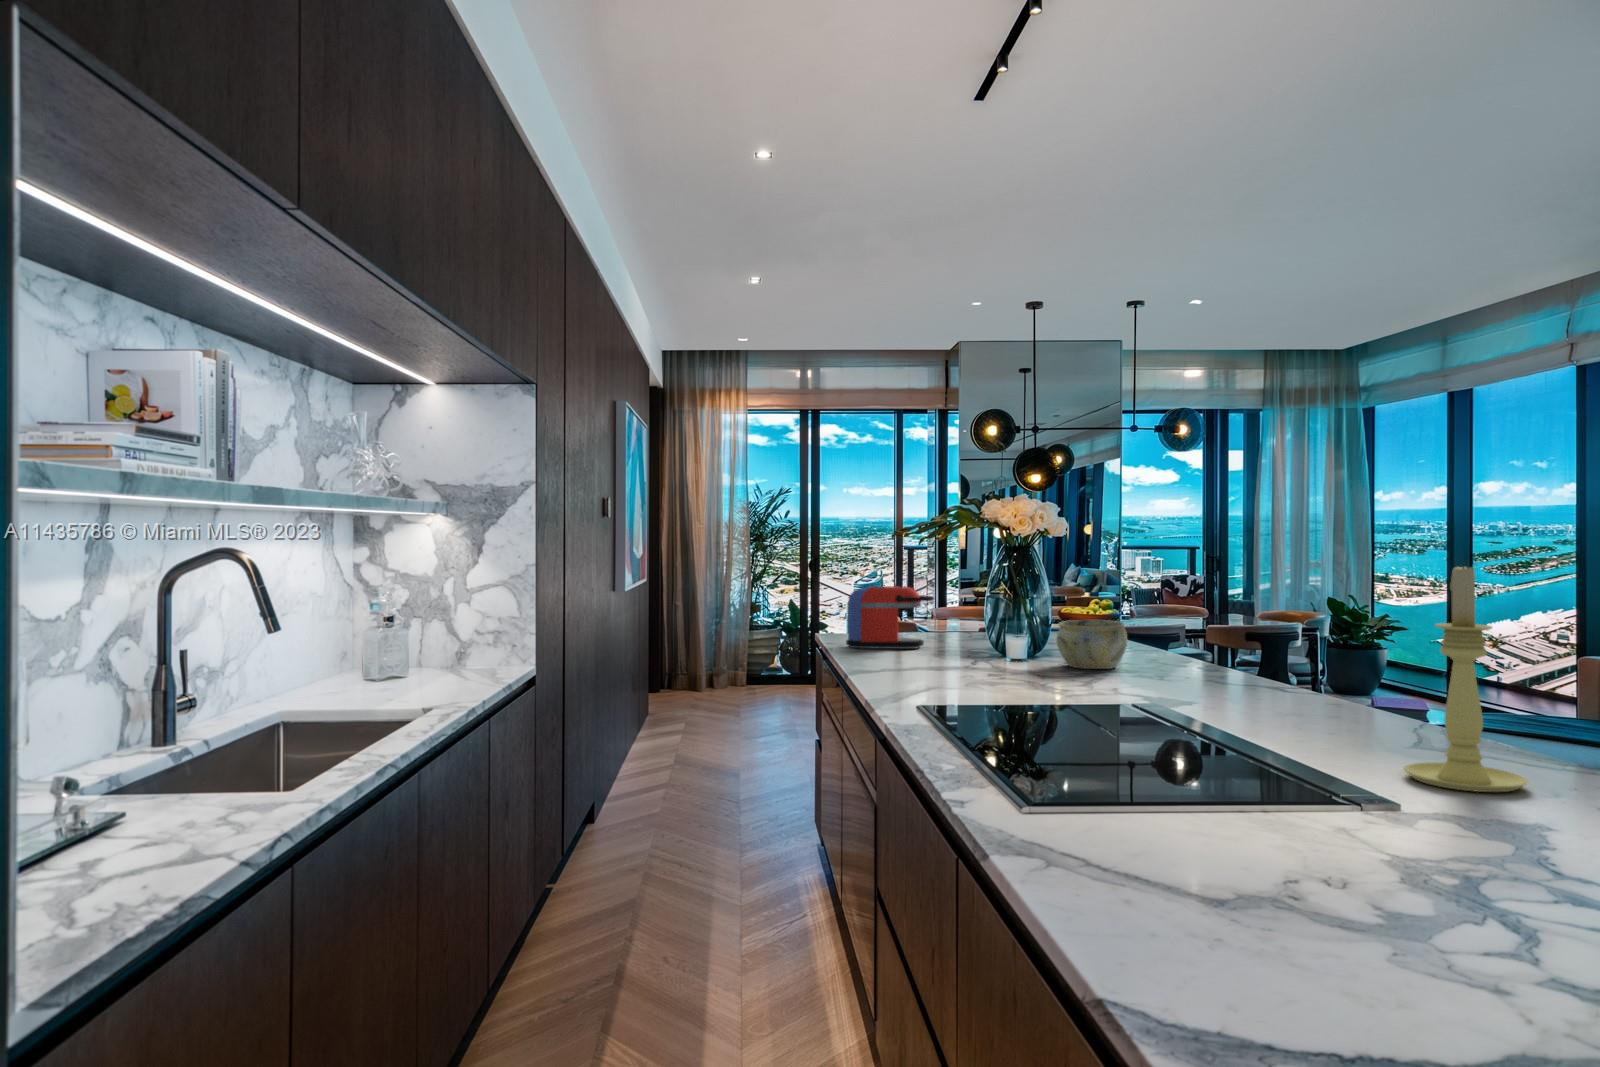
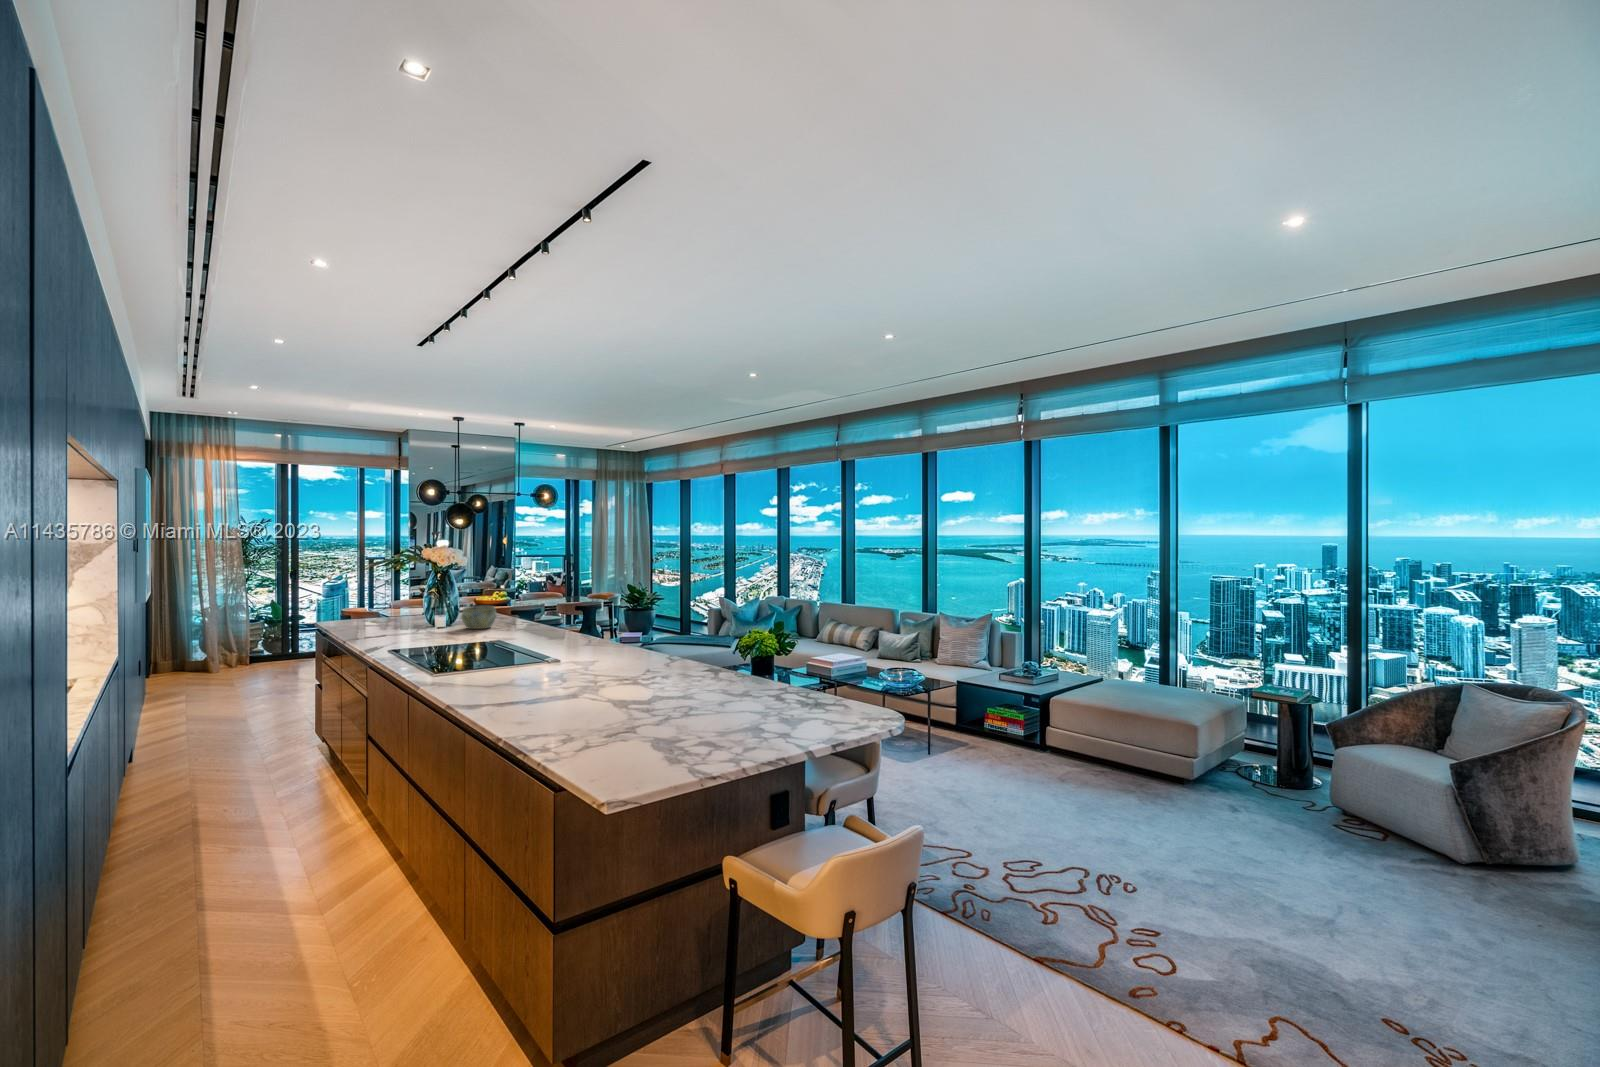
candle holder: present [1403,566,1528,792] -> none [578,584,614,658]
coffee maker: present [846,586,934,649] -> none [338,593,394,628]

